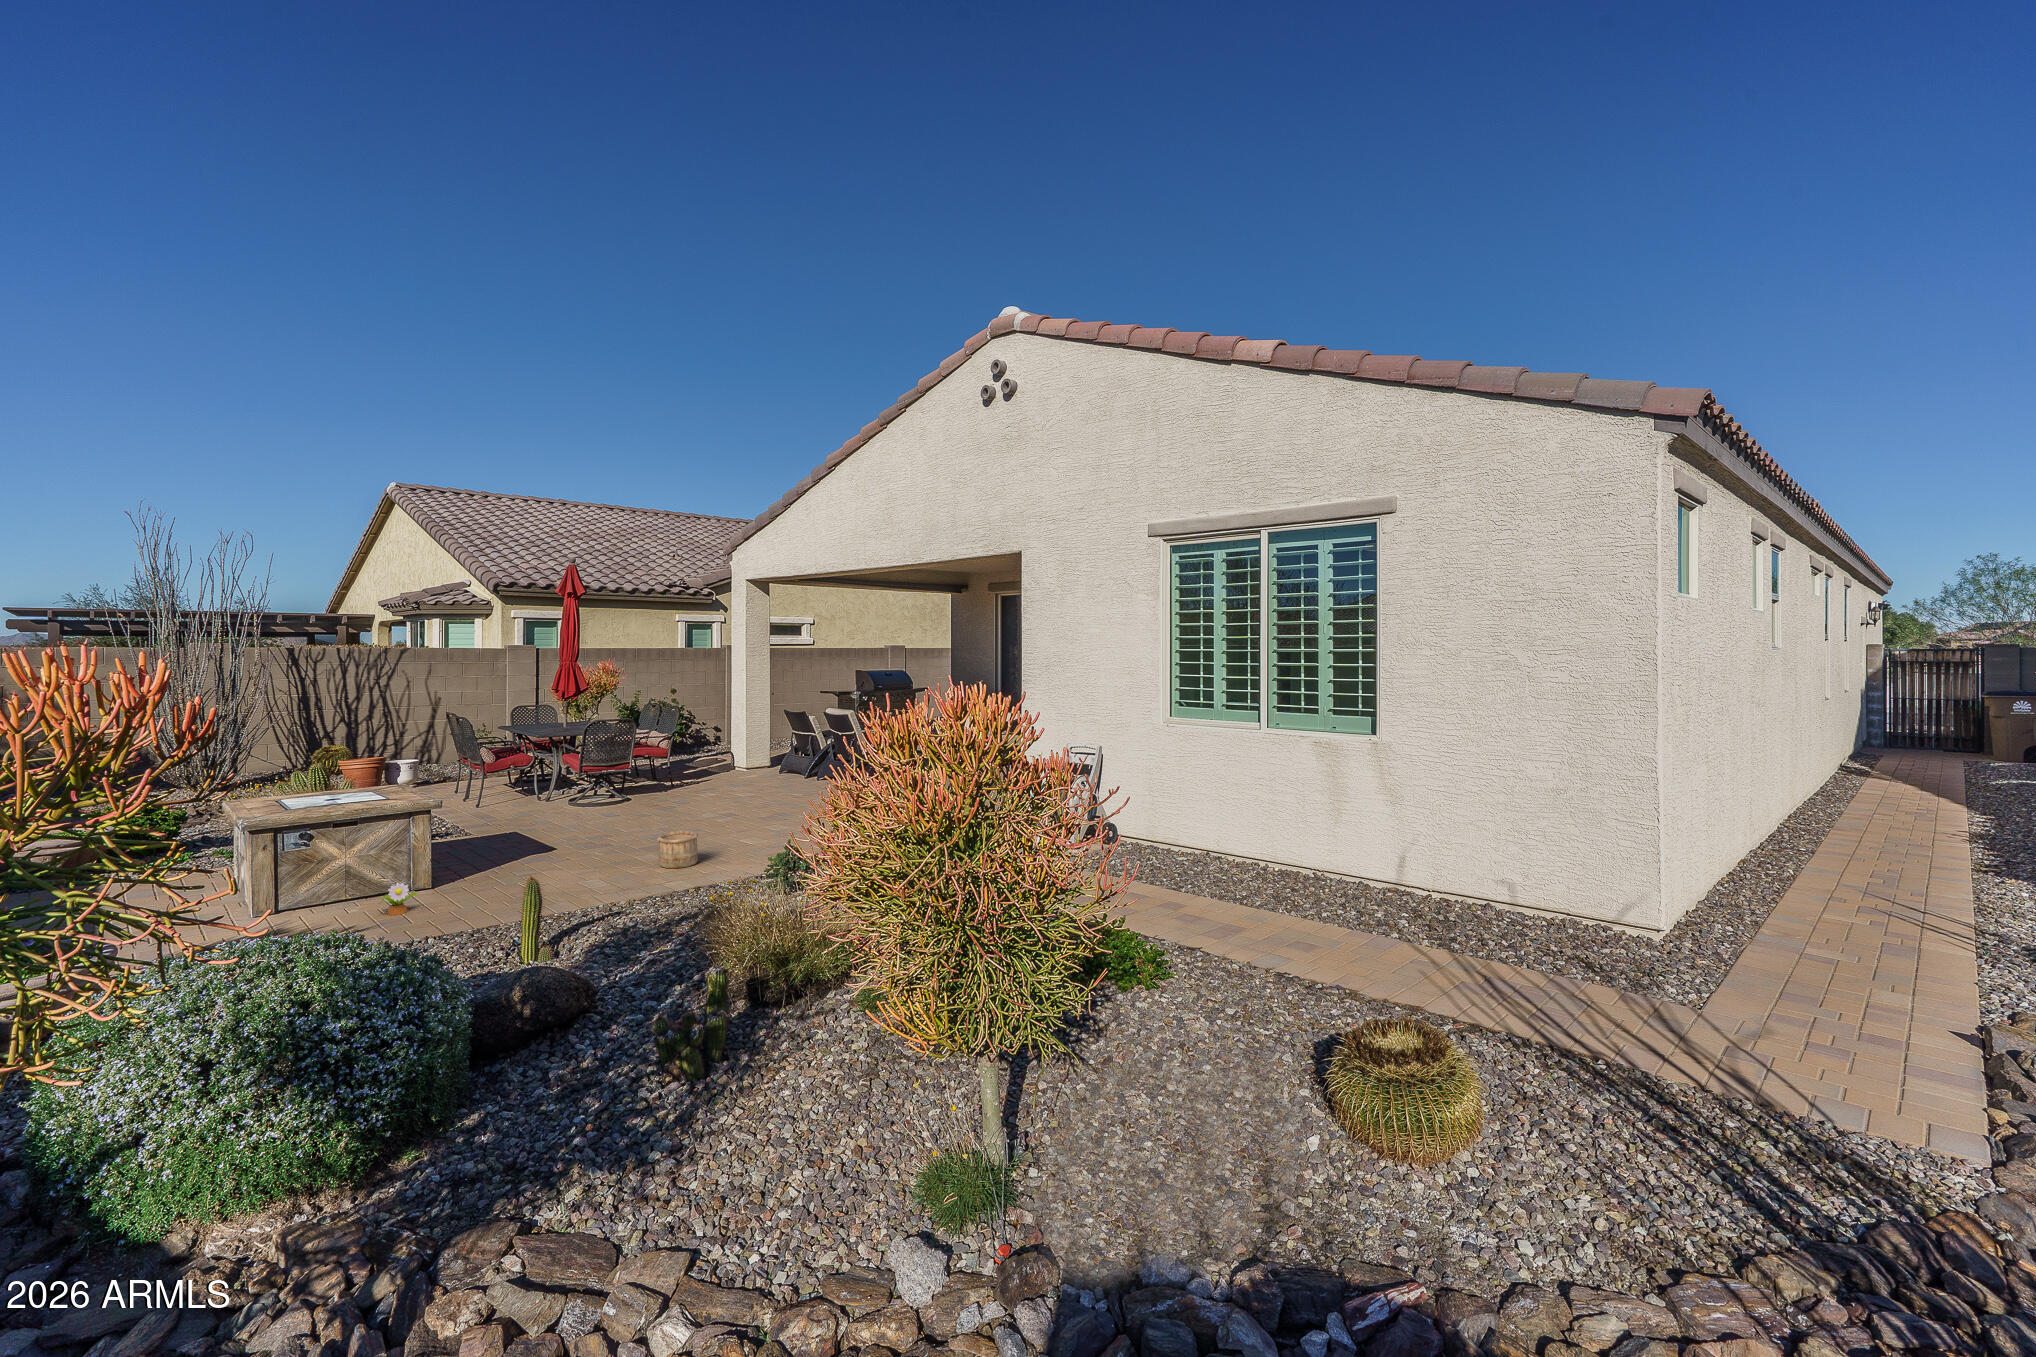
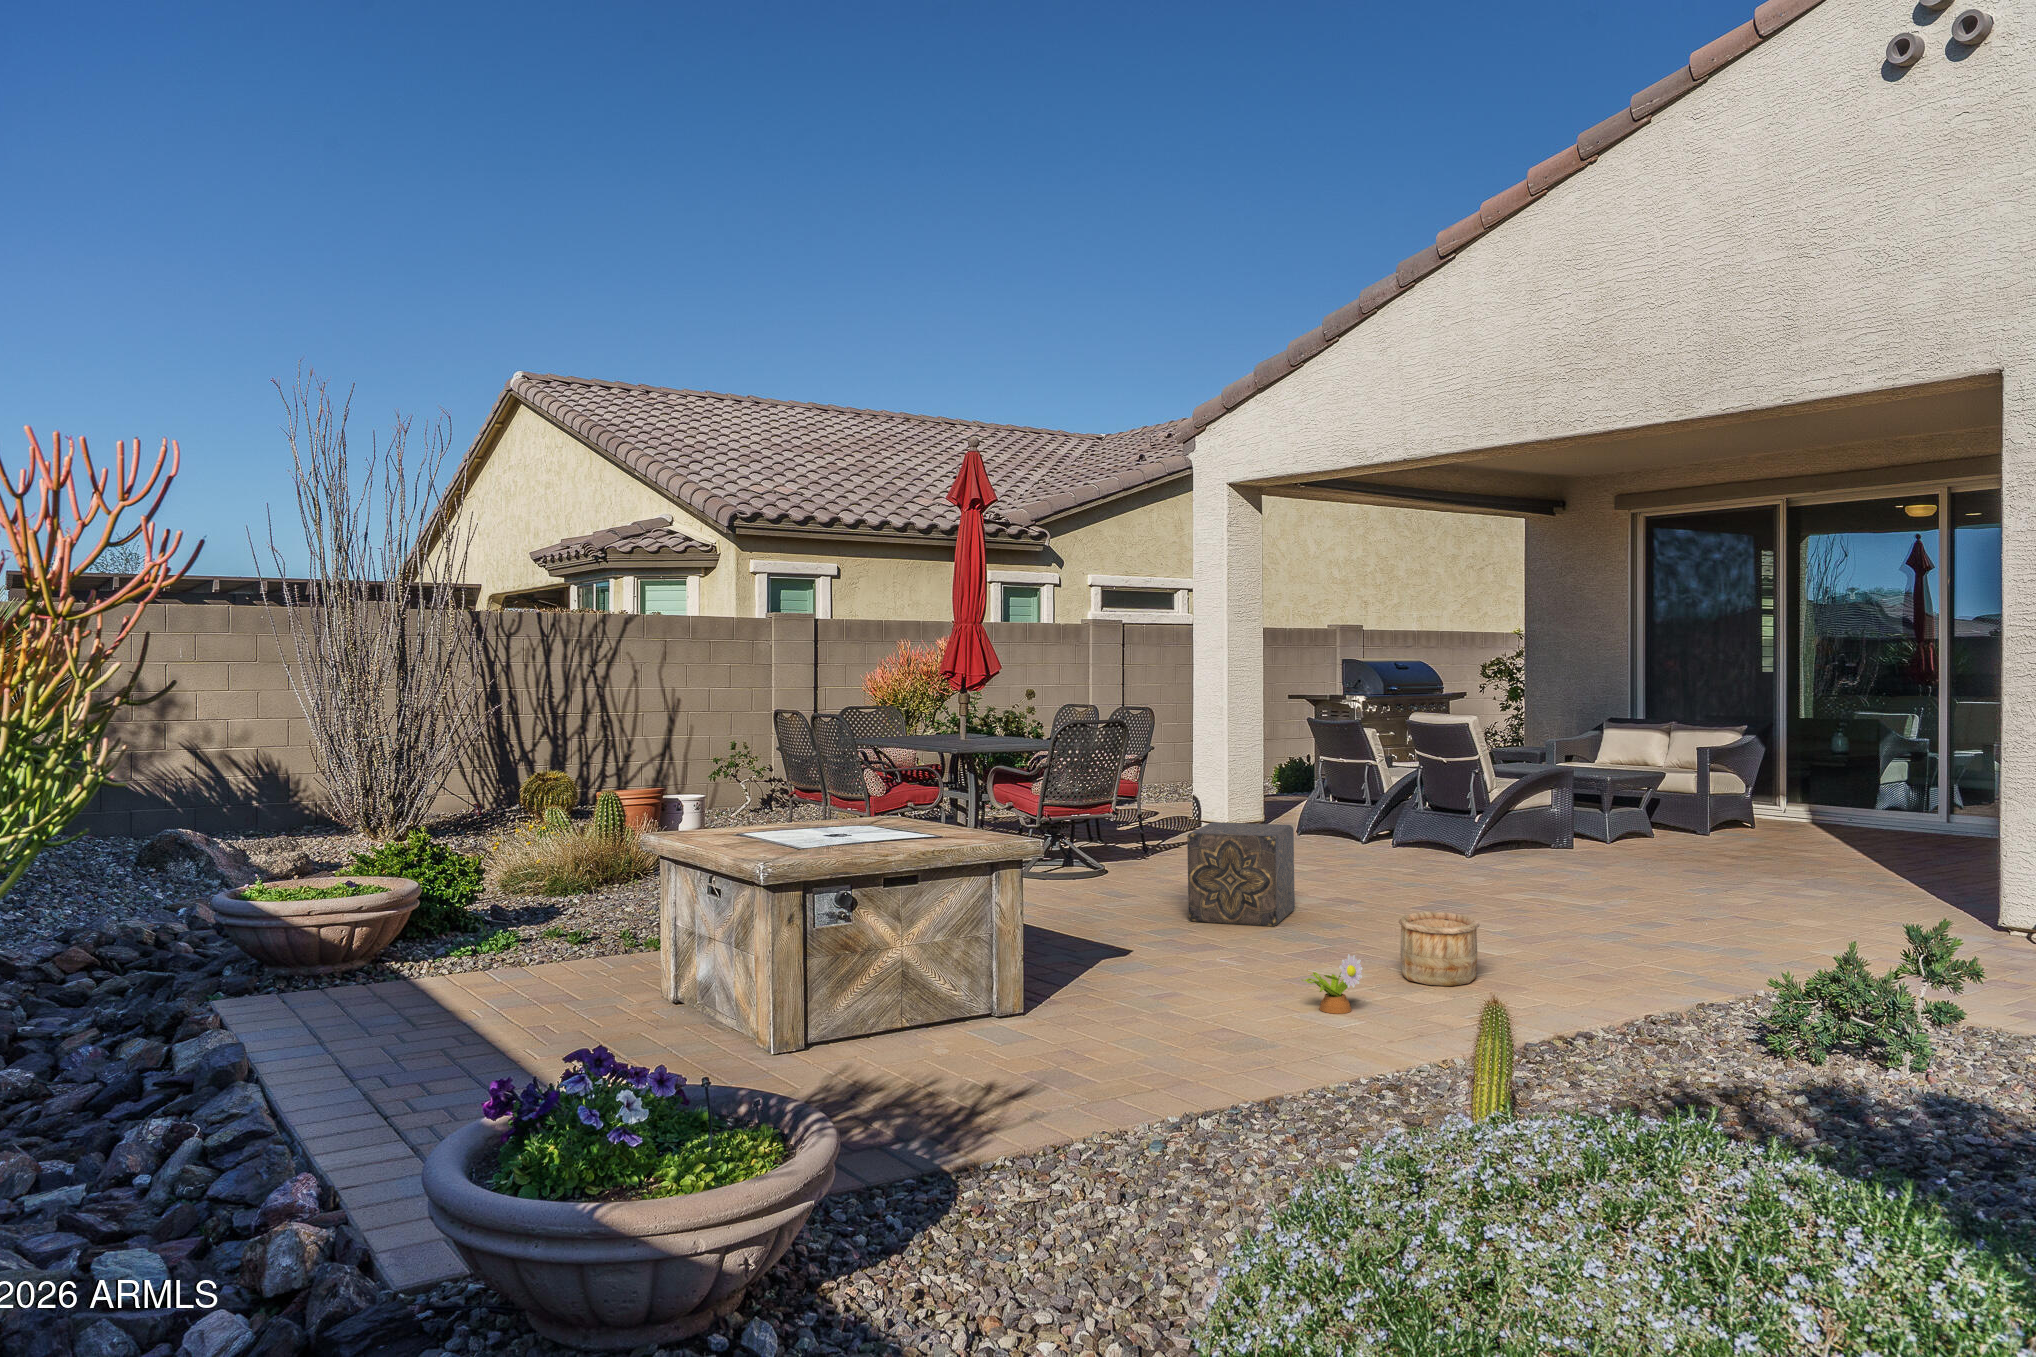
ottoman: none [613,781,682,837] -> present [1187,822,1295,927]
decorative plant: present [379,883,418,915] -> present [1302,954,1363,1014]

